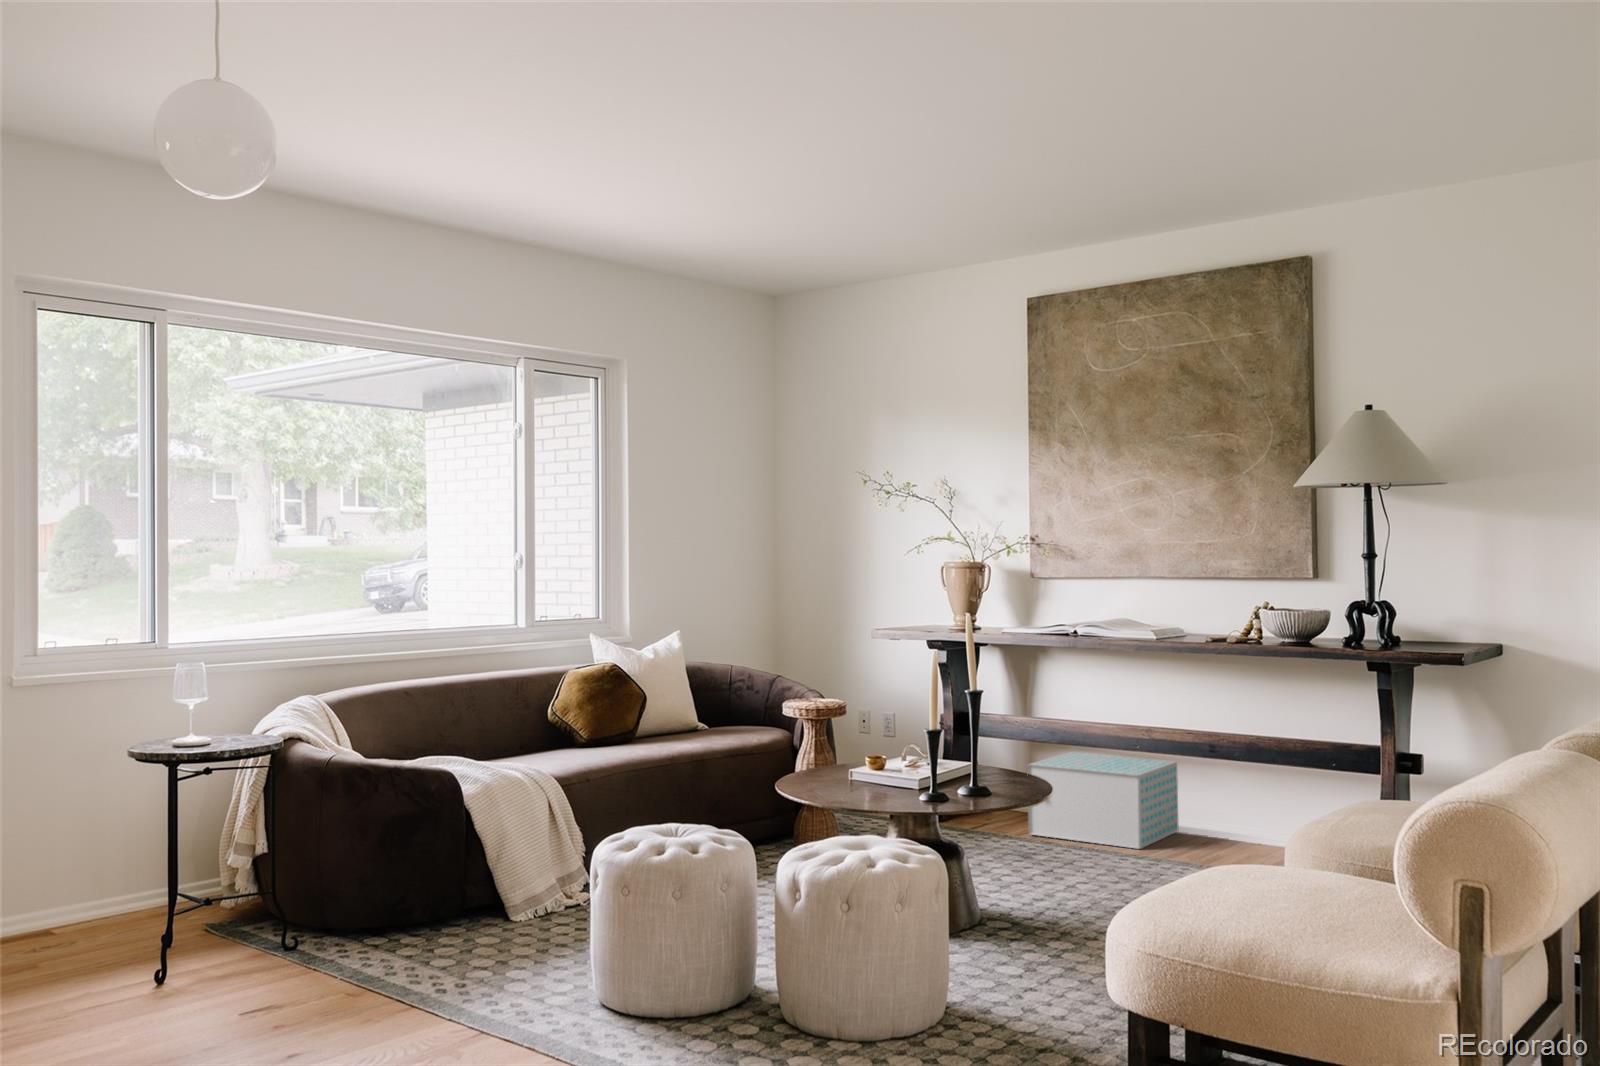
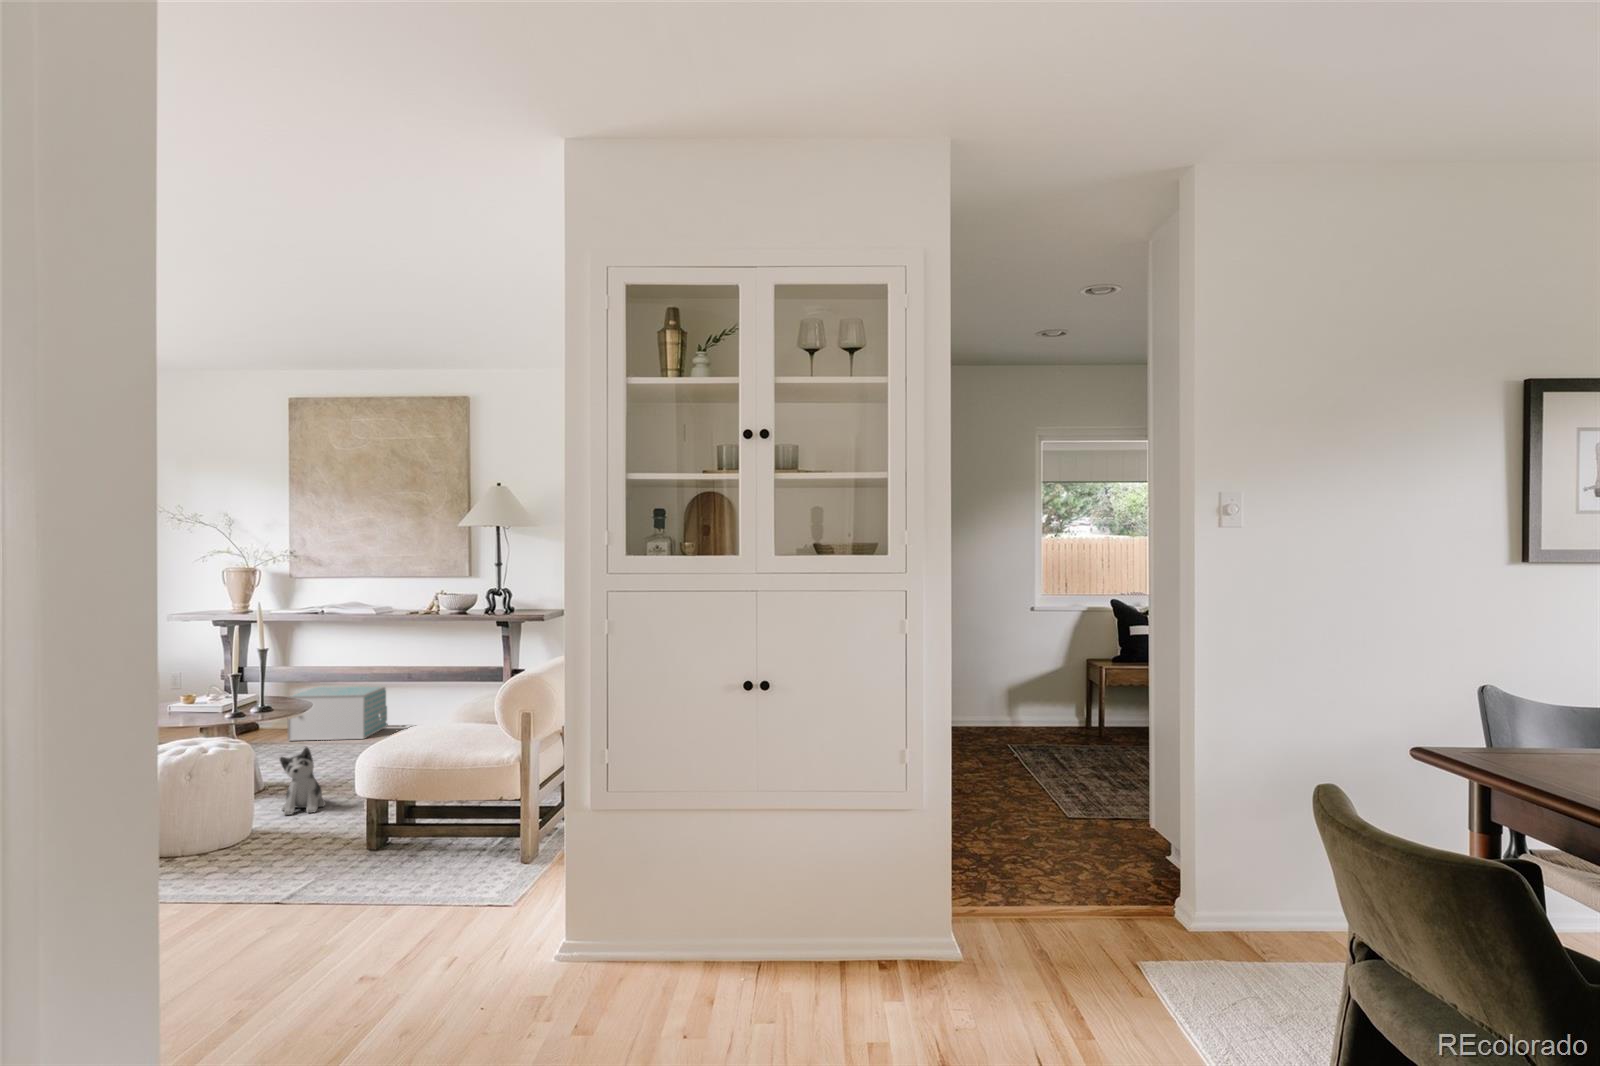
plush toy: none [992,868,1067,991] -> present [280,747,325,815]

